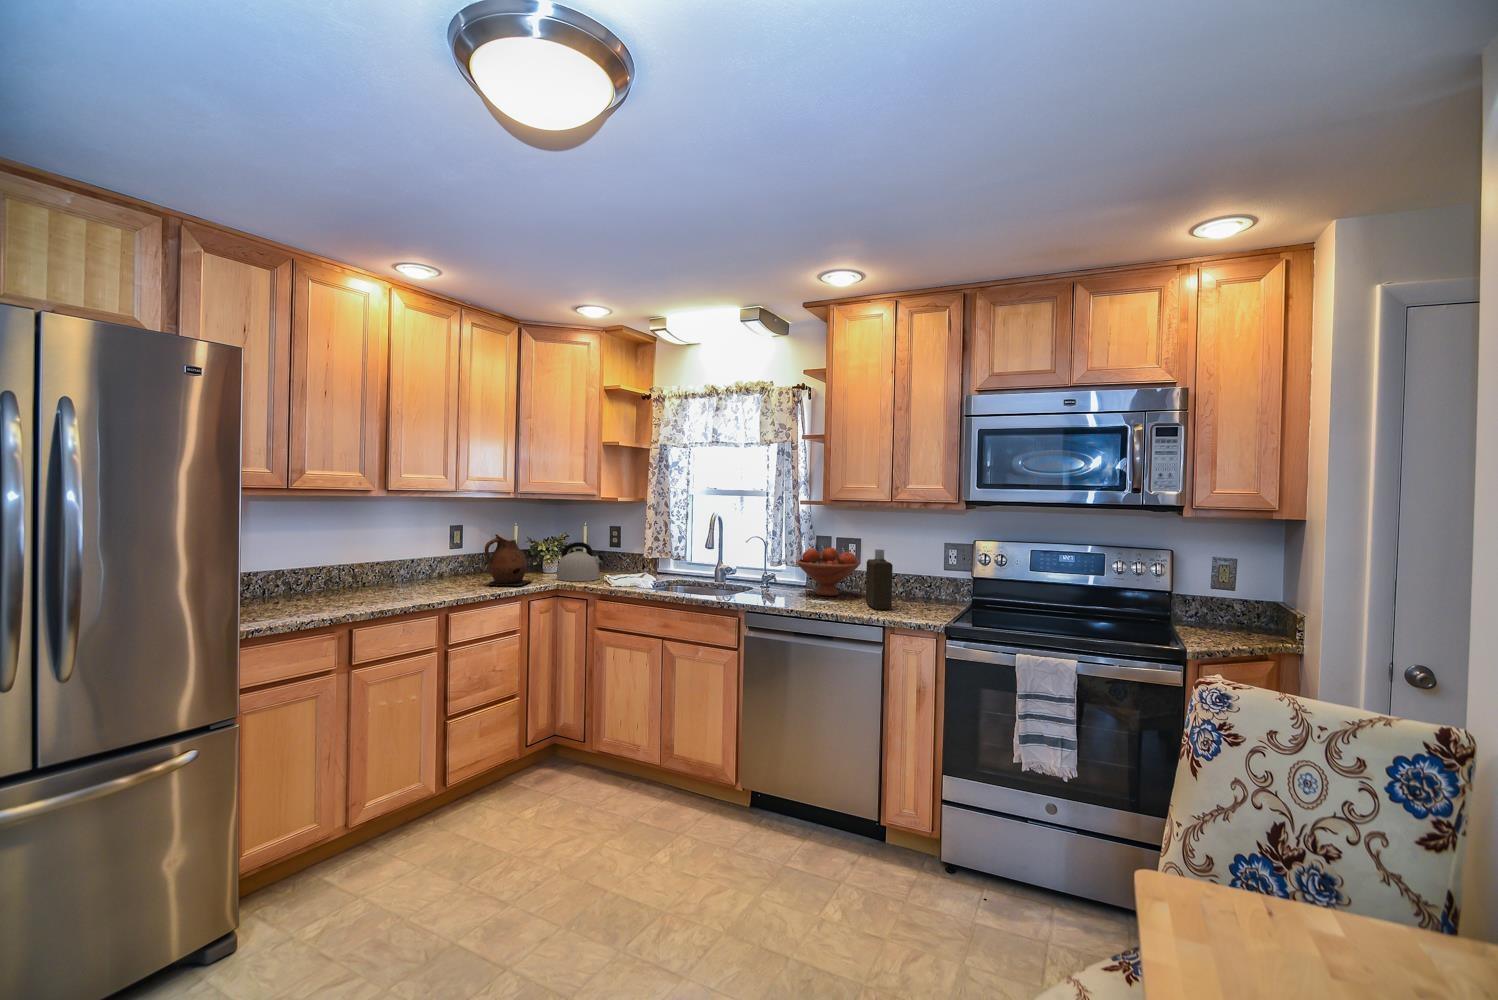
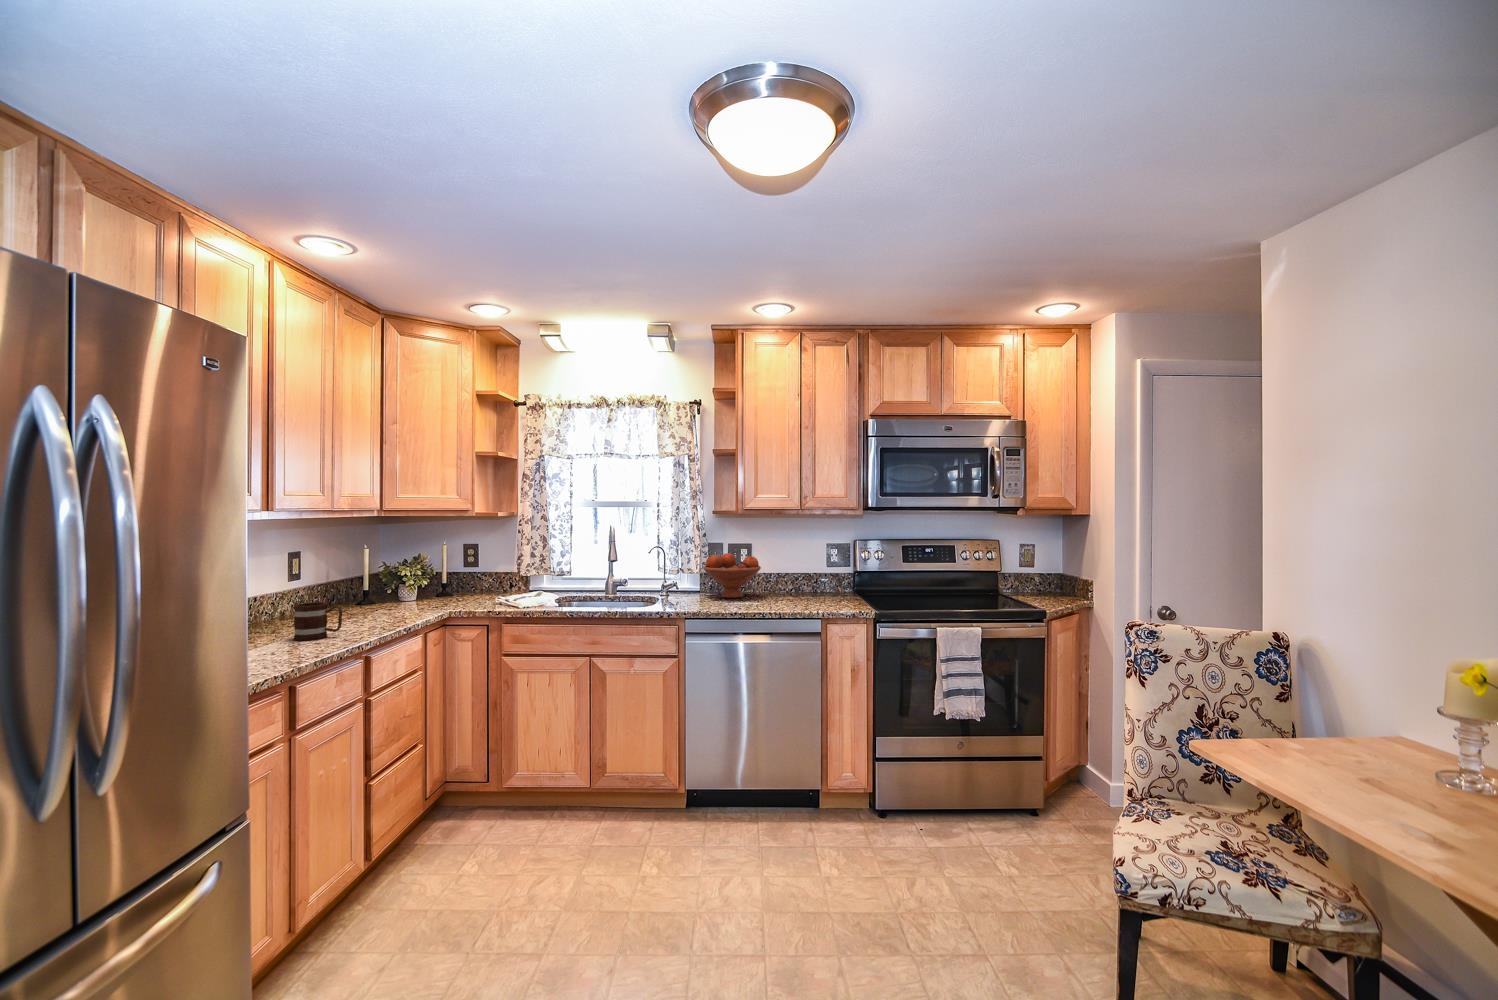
ceramic pitcher: present [485,534,533,586] -> none [357,559,410,620]
kettle: present [556,542,604,581] -> none [428,564,485,608]
bottle: present [866,549,893,610] -> none [779,552,808,605]
mug: none [416,566,449,596] -> present [294,602,342,641]

